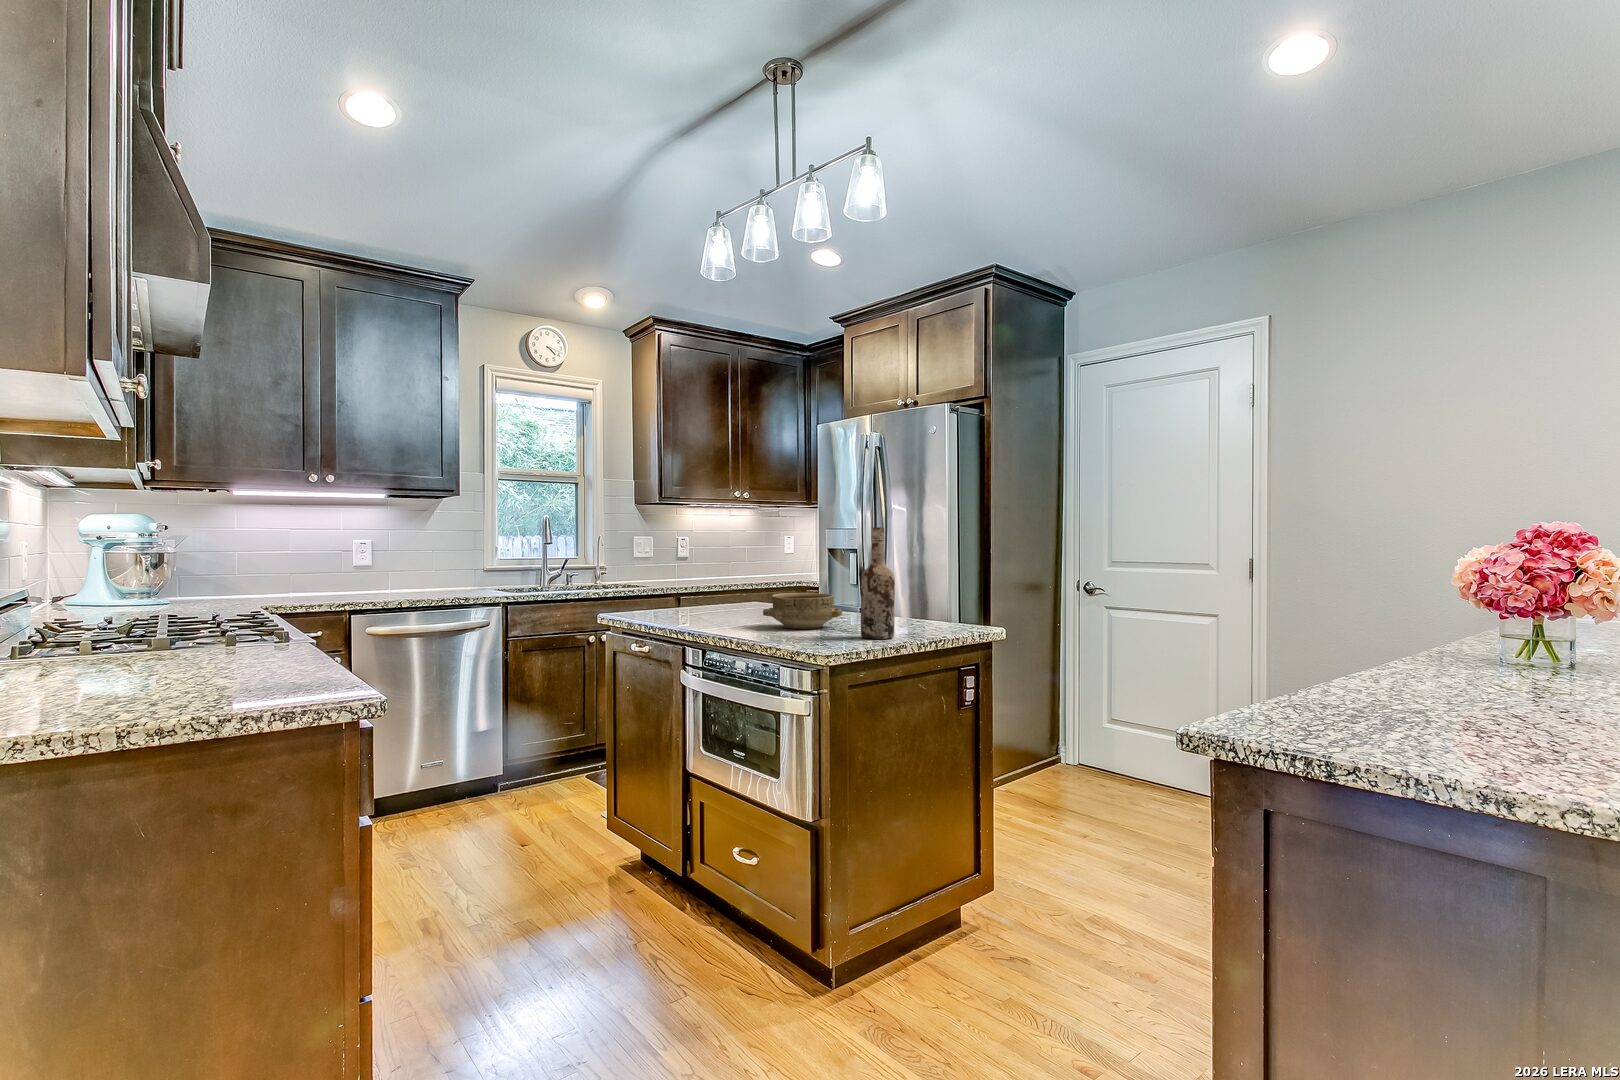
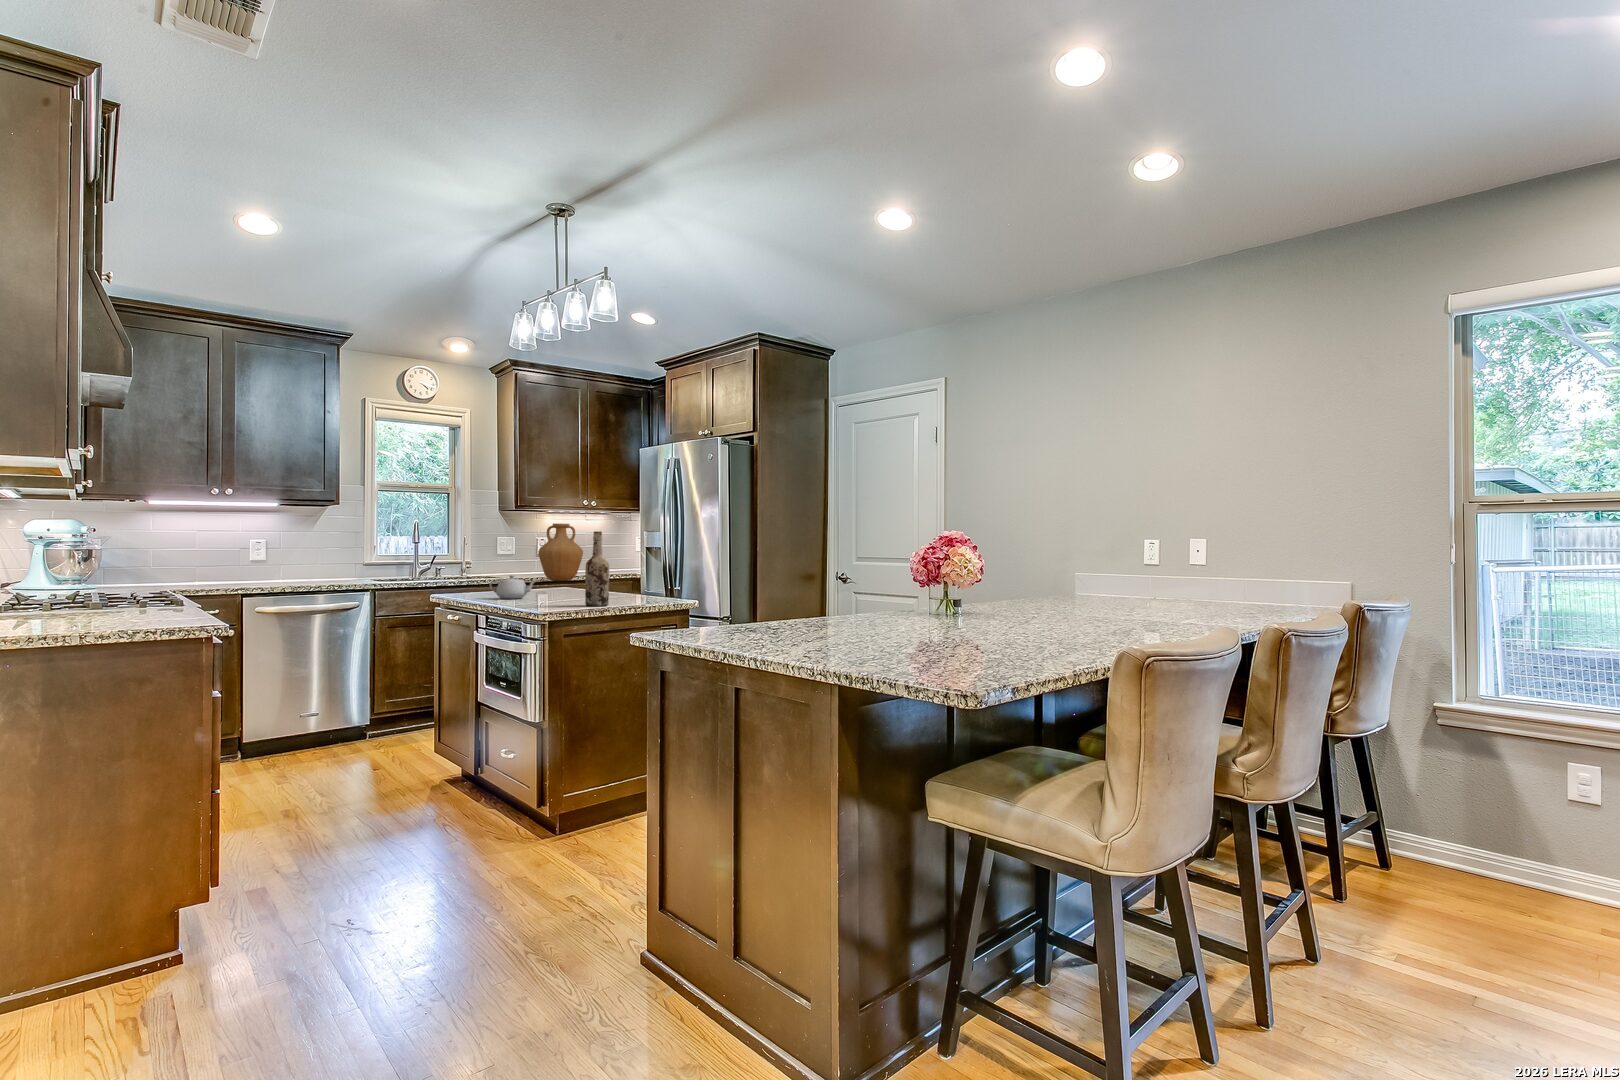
vase: none [687,519,739,590] -> present [538,524,583,582]
teapot: none [690,589,755,622] -> present [490,575,536,599]
ceramic bowl: present [763,593,842,629] -> none [533,578,592,602]

